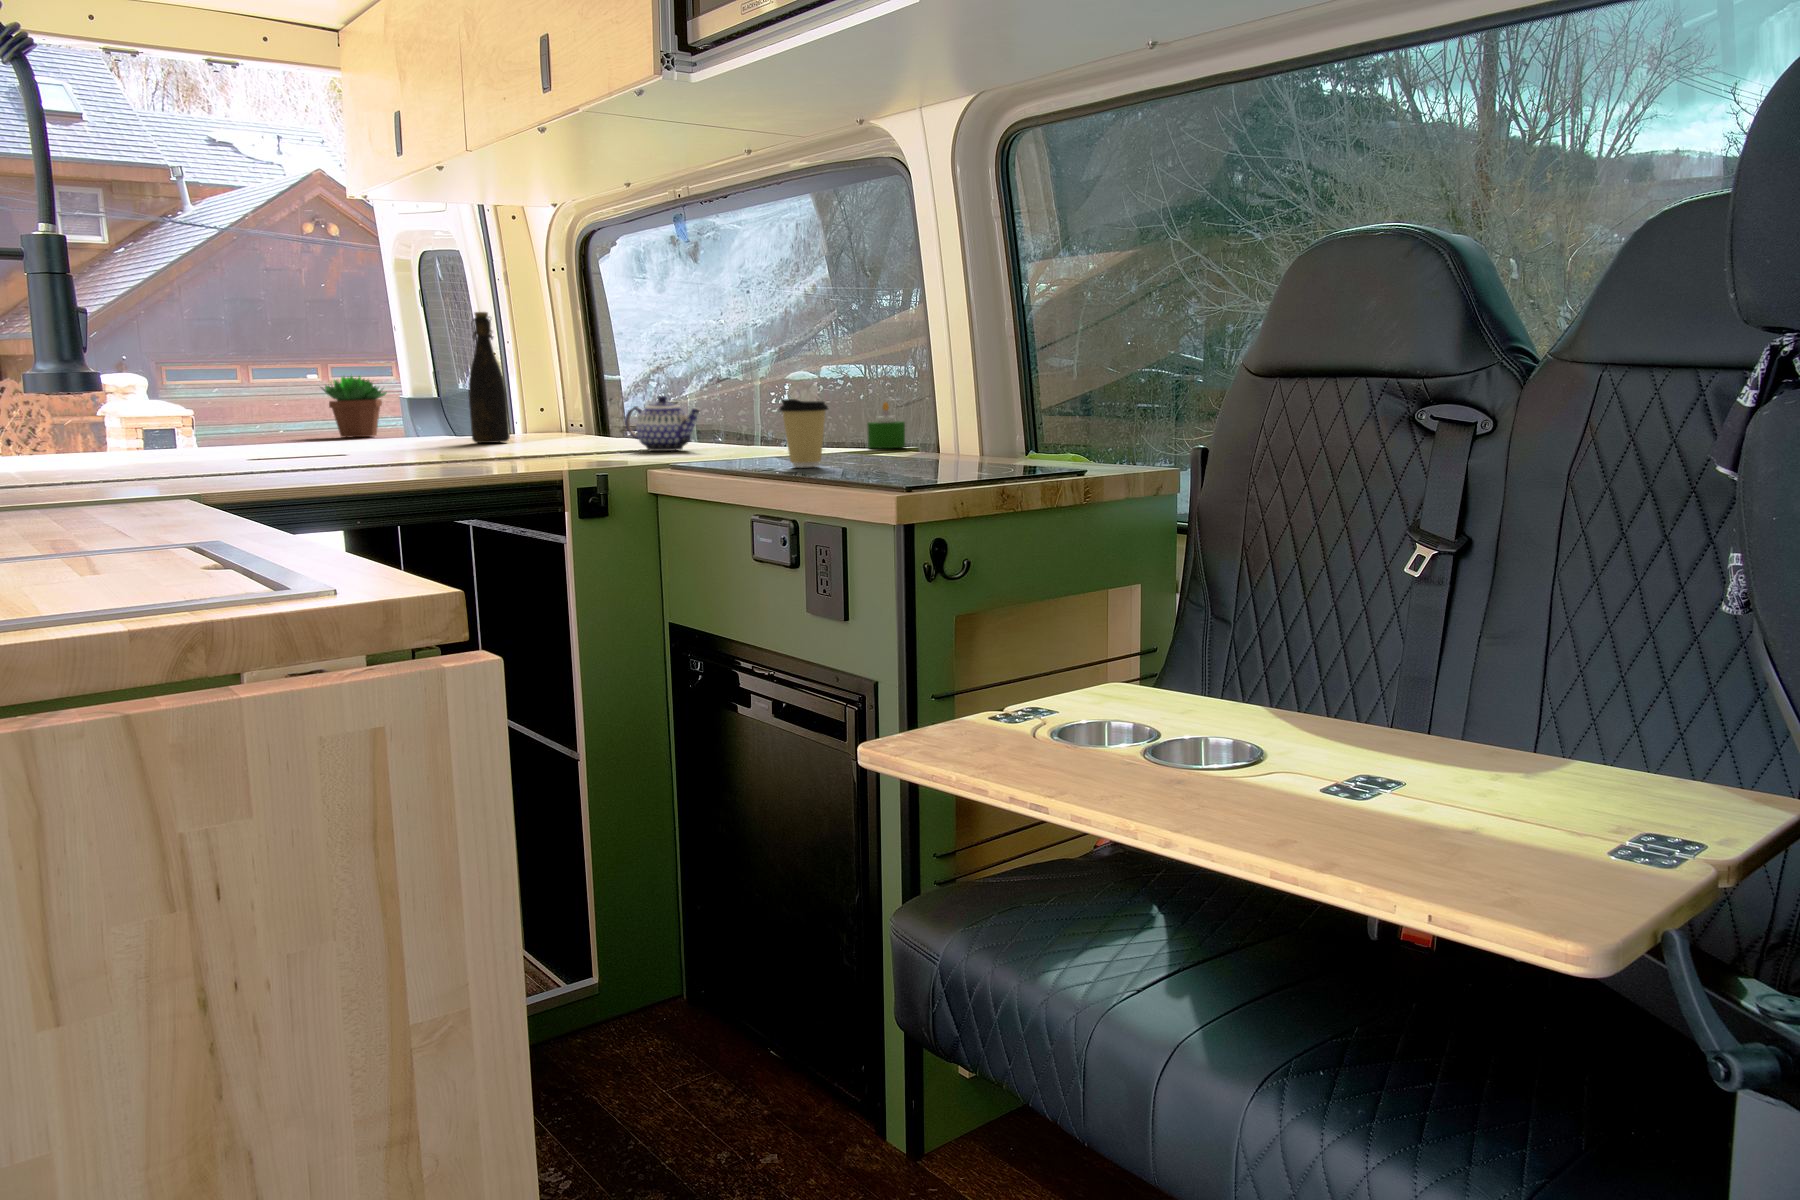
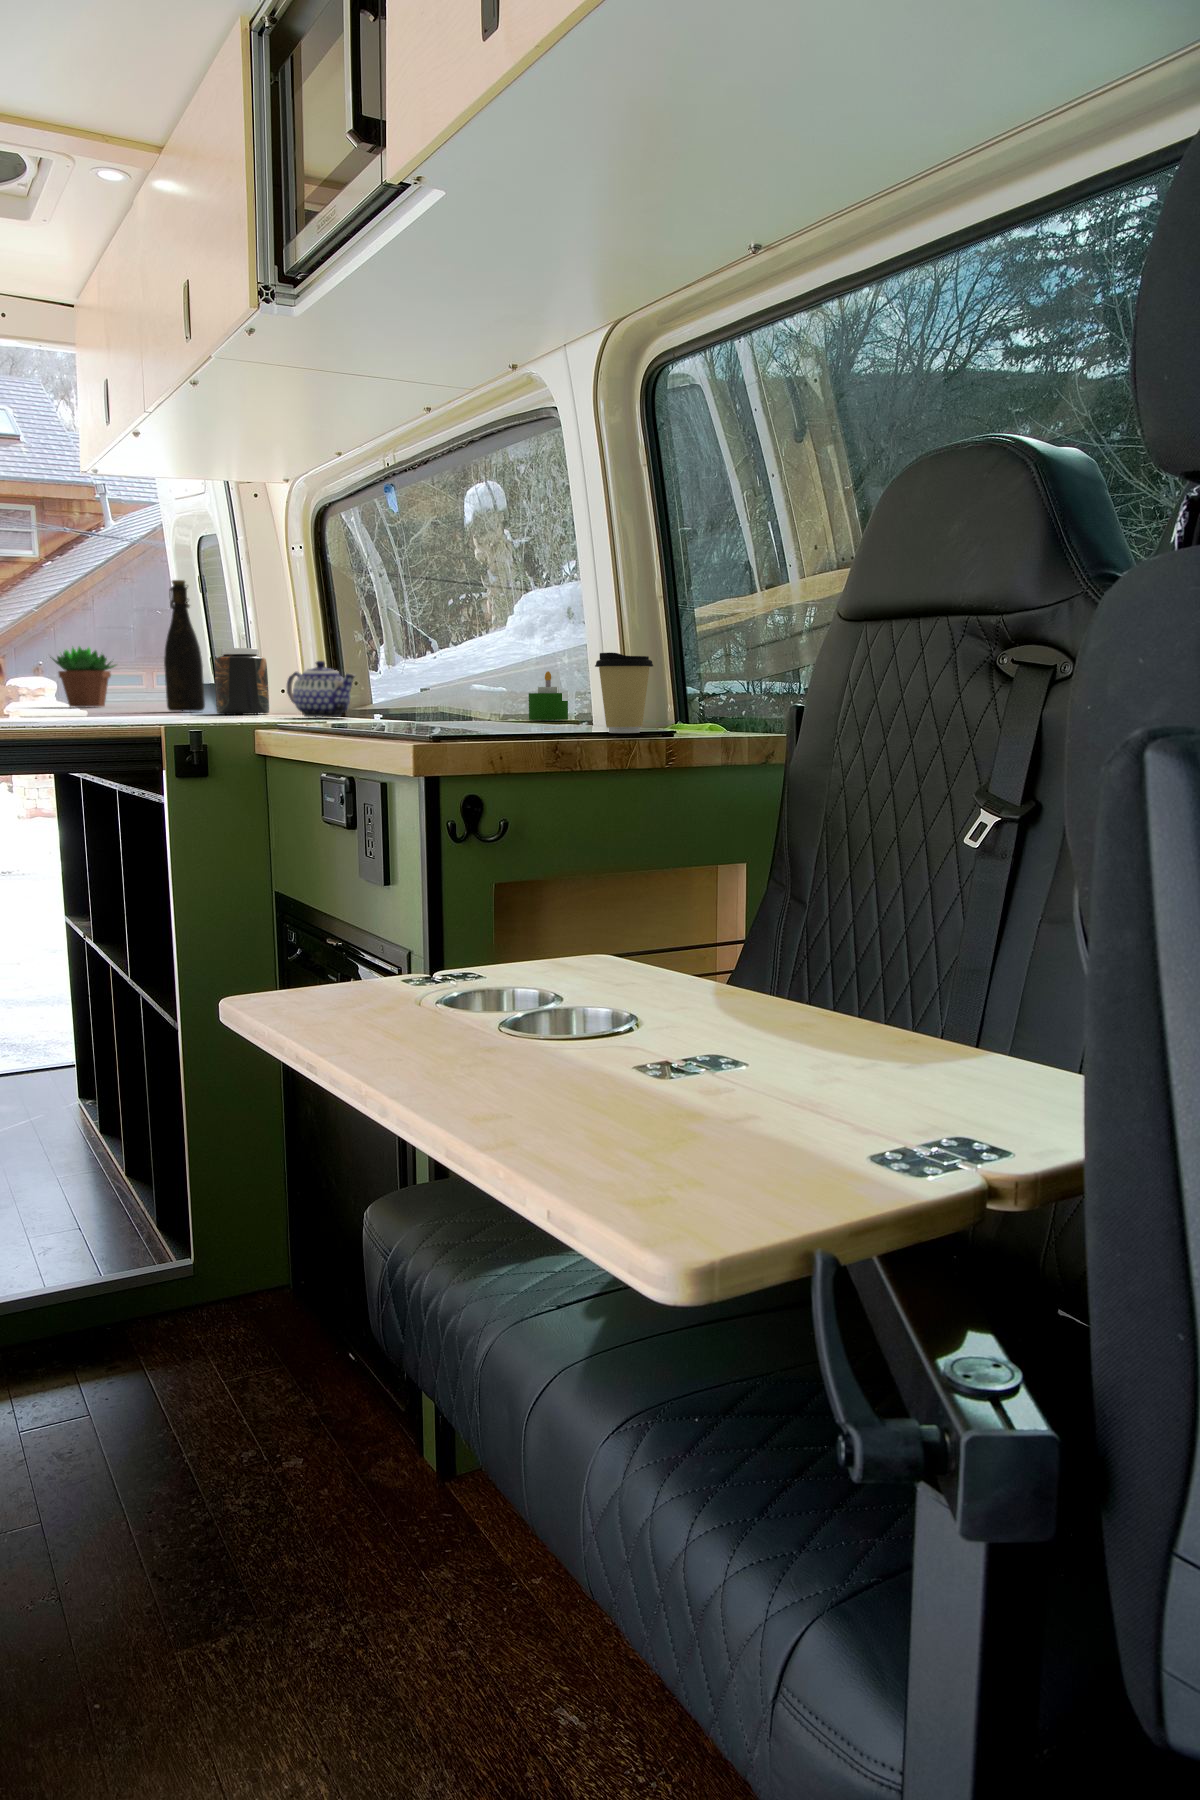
jar: none [534,381,589,446] -> present [215,648,269,714]
coffee cup: present [779,399,829,468] -> present [595,652,653,733]

